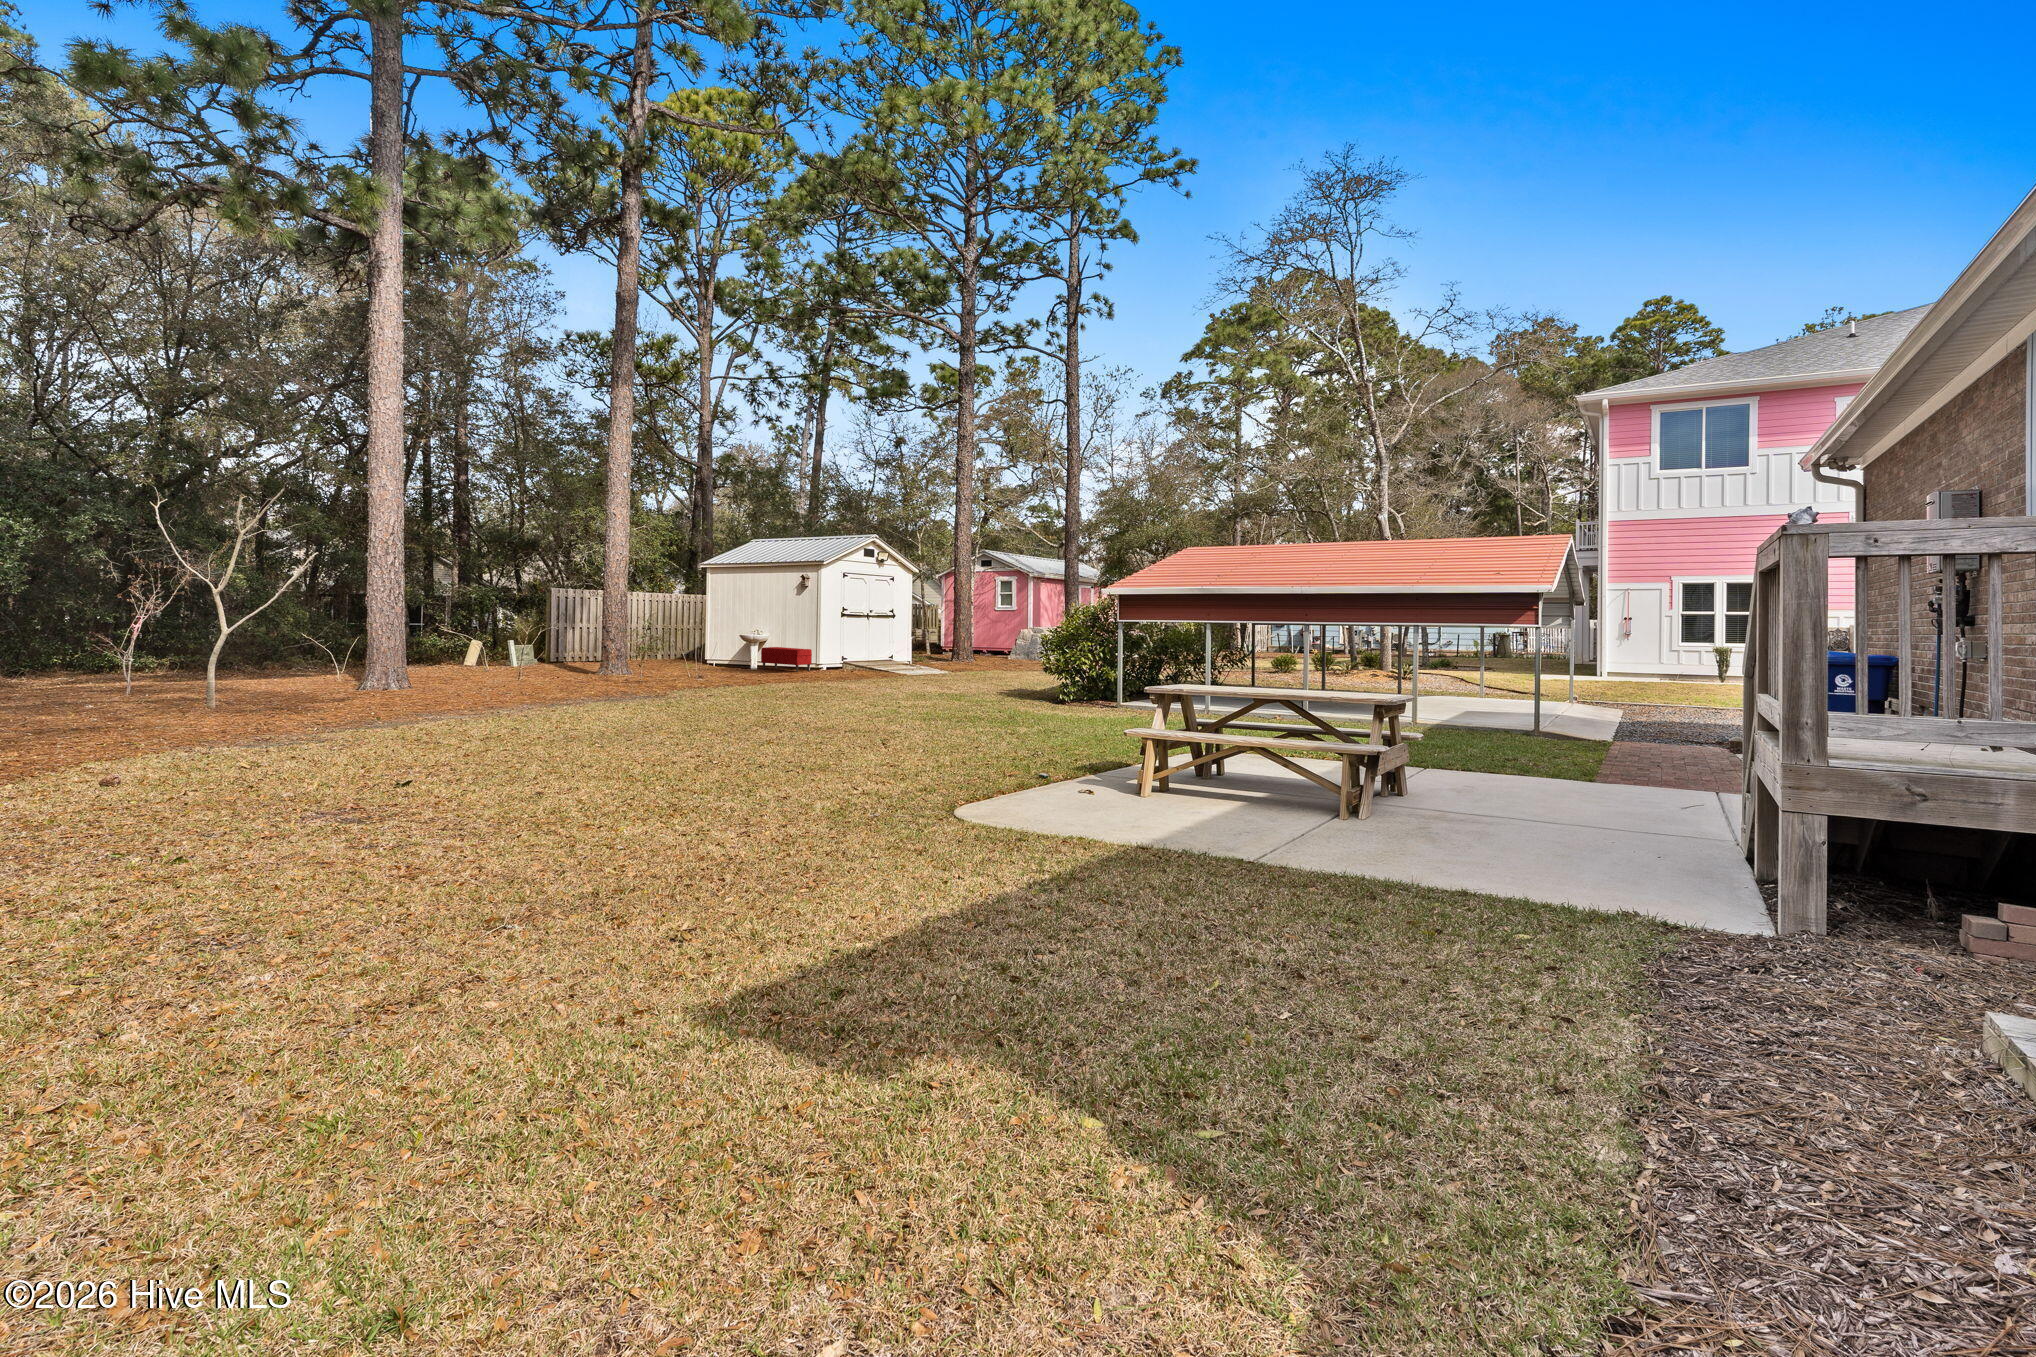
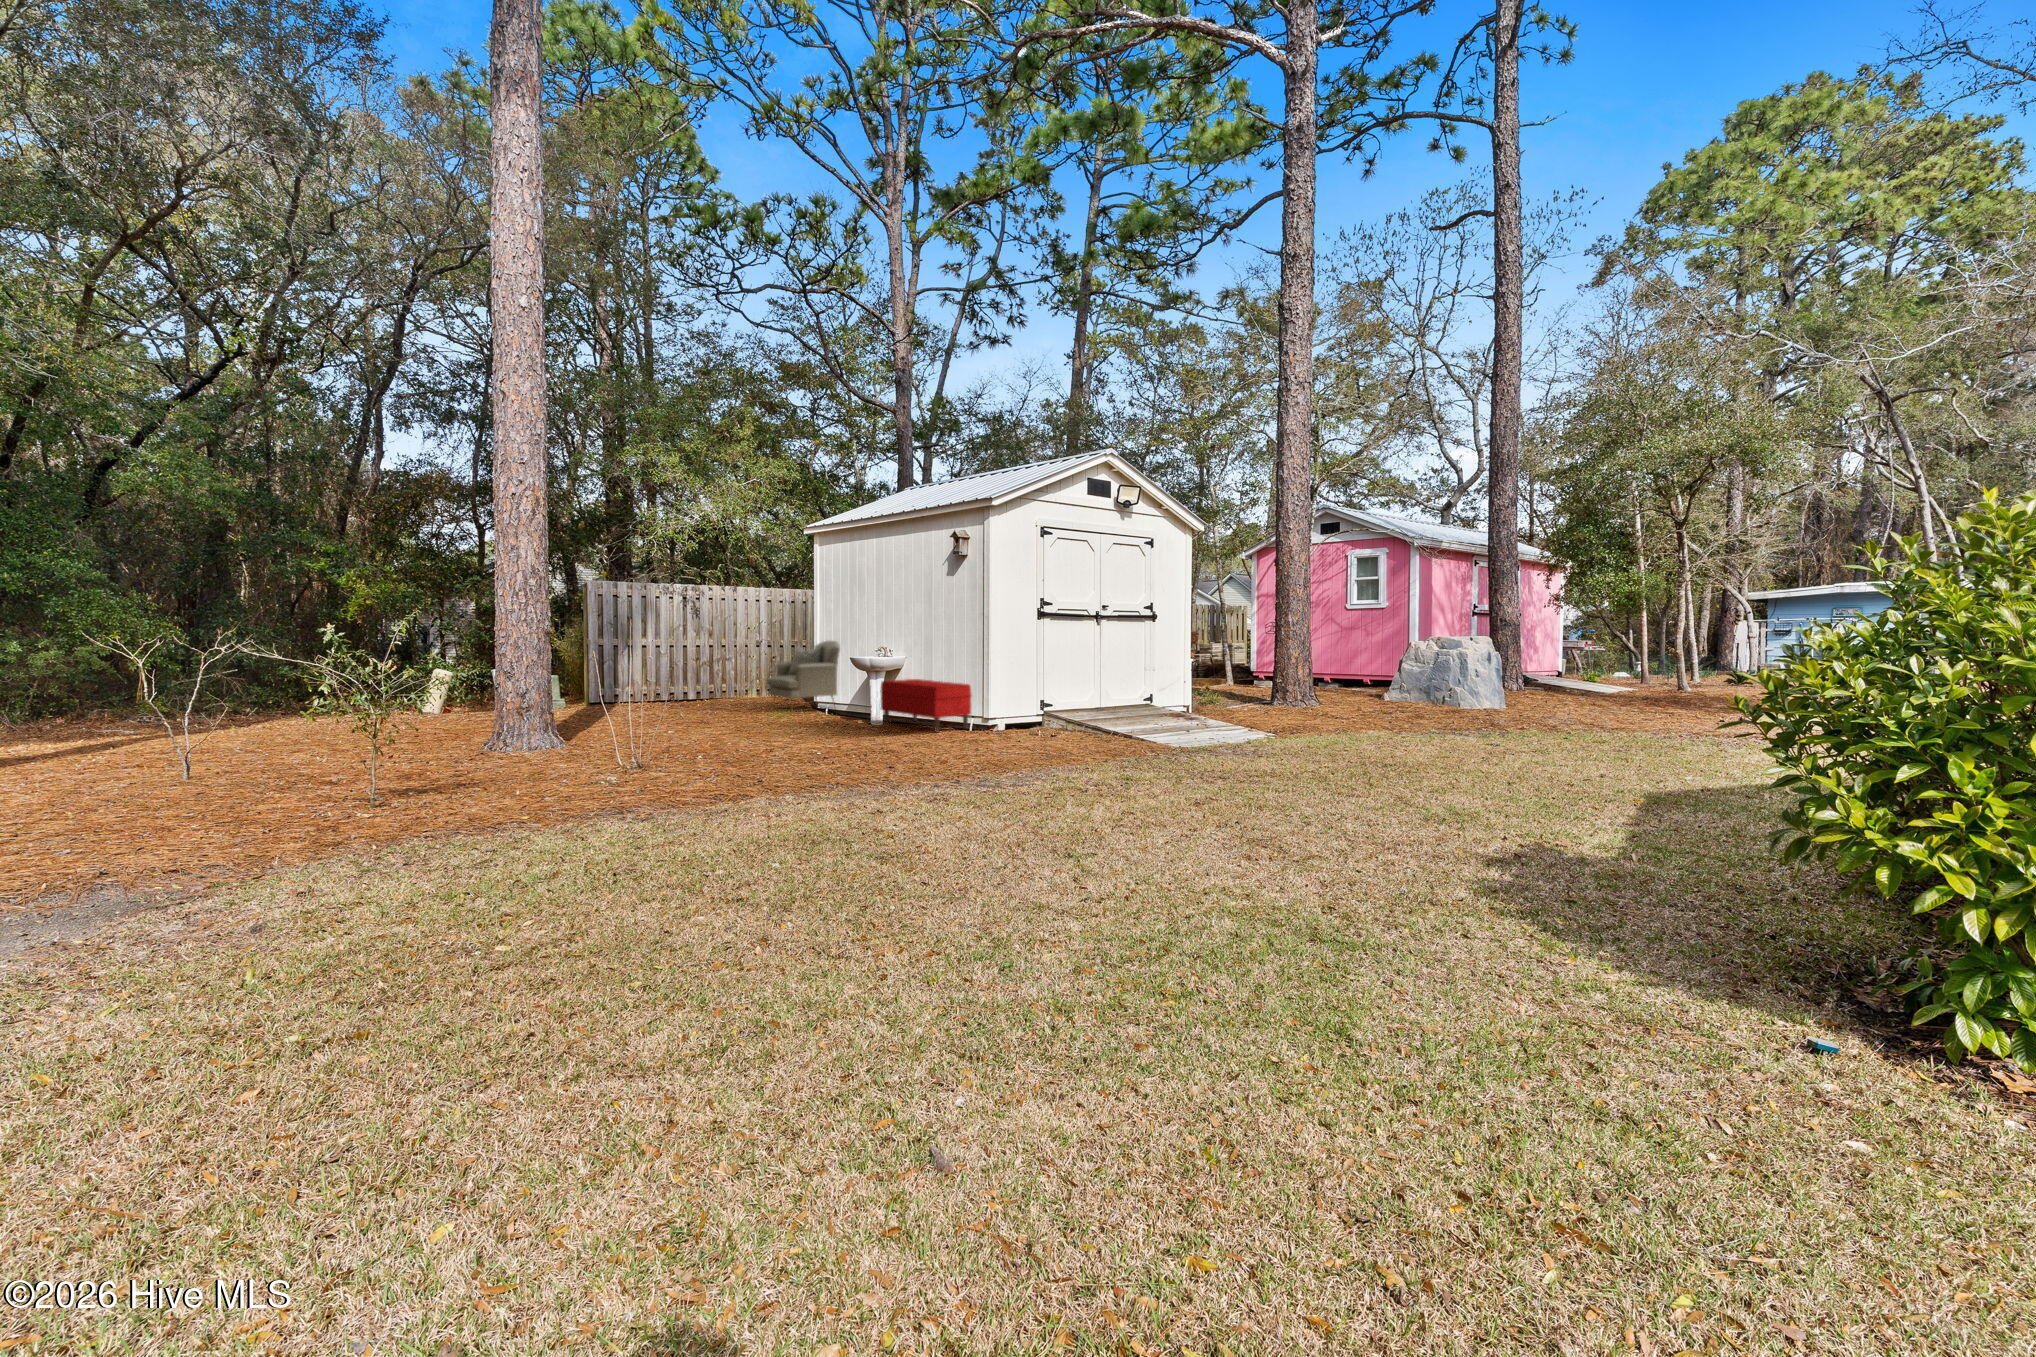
armchair: none [677,626,722,665] -> present [767,640,840,705]

